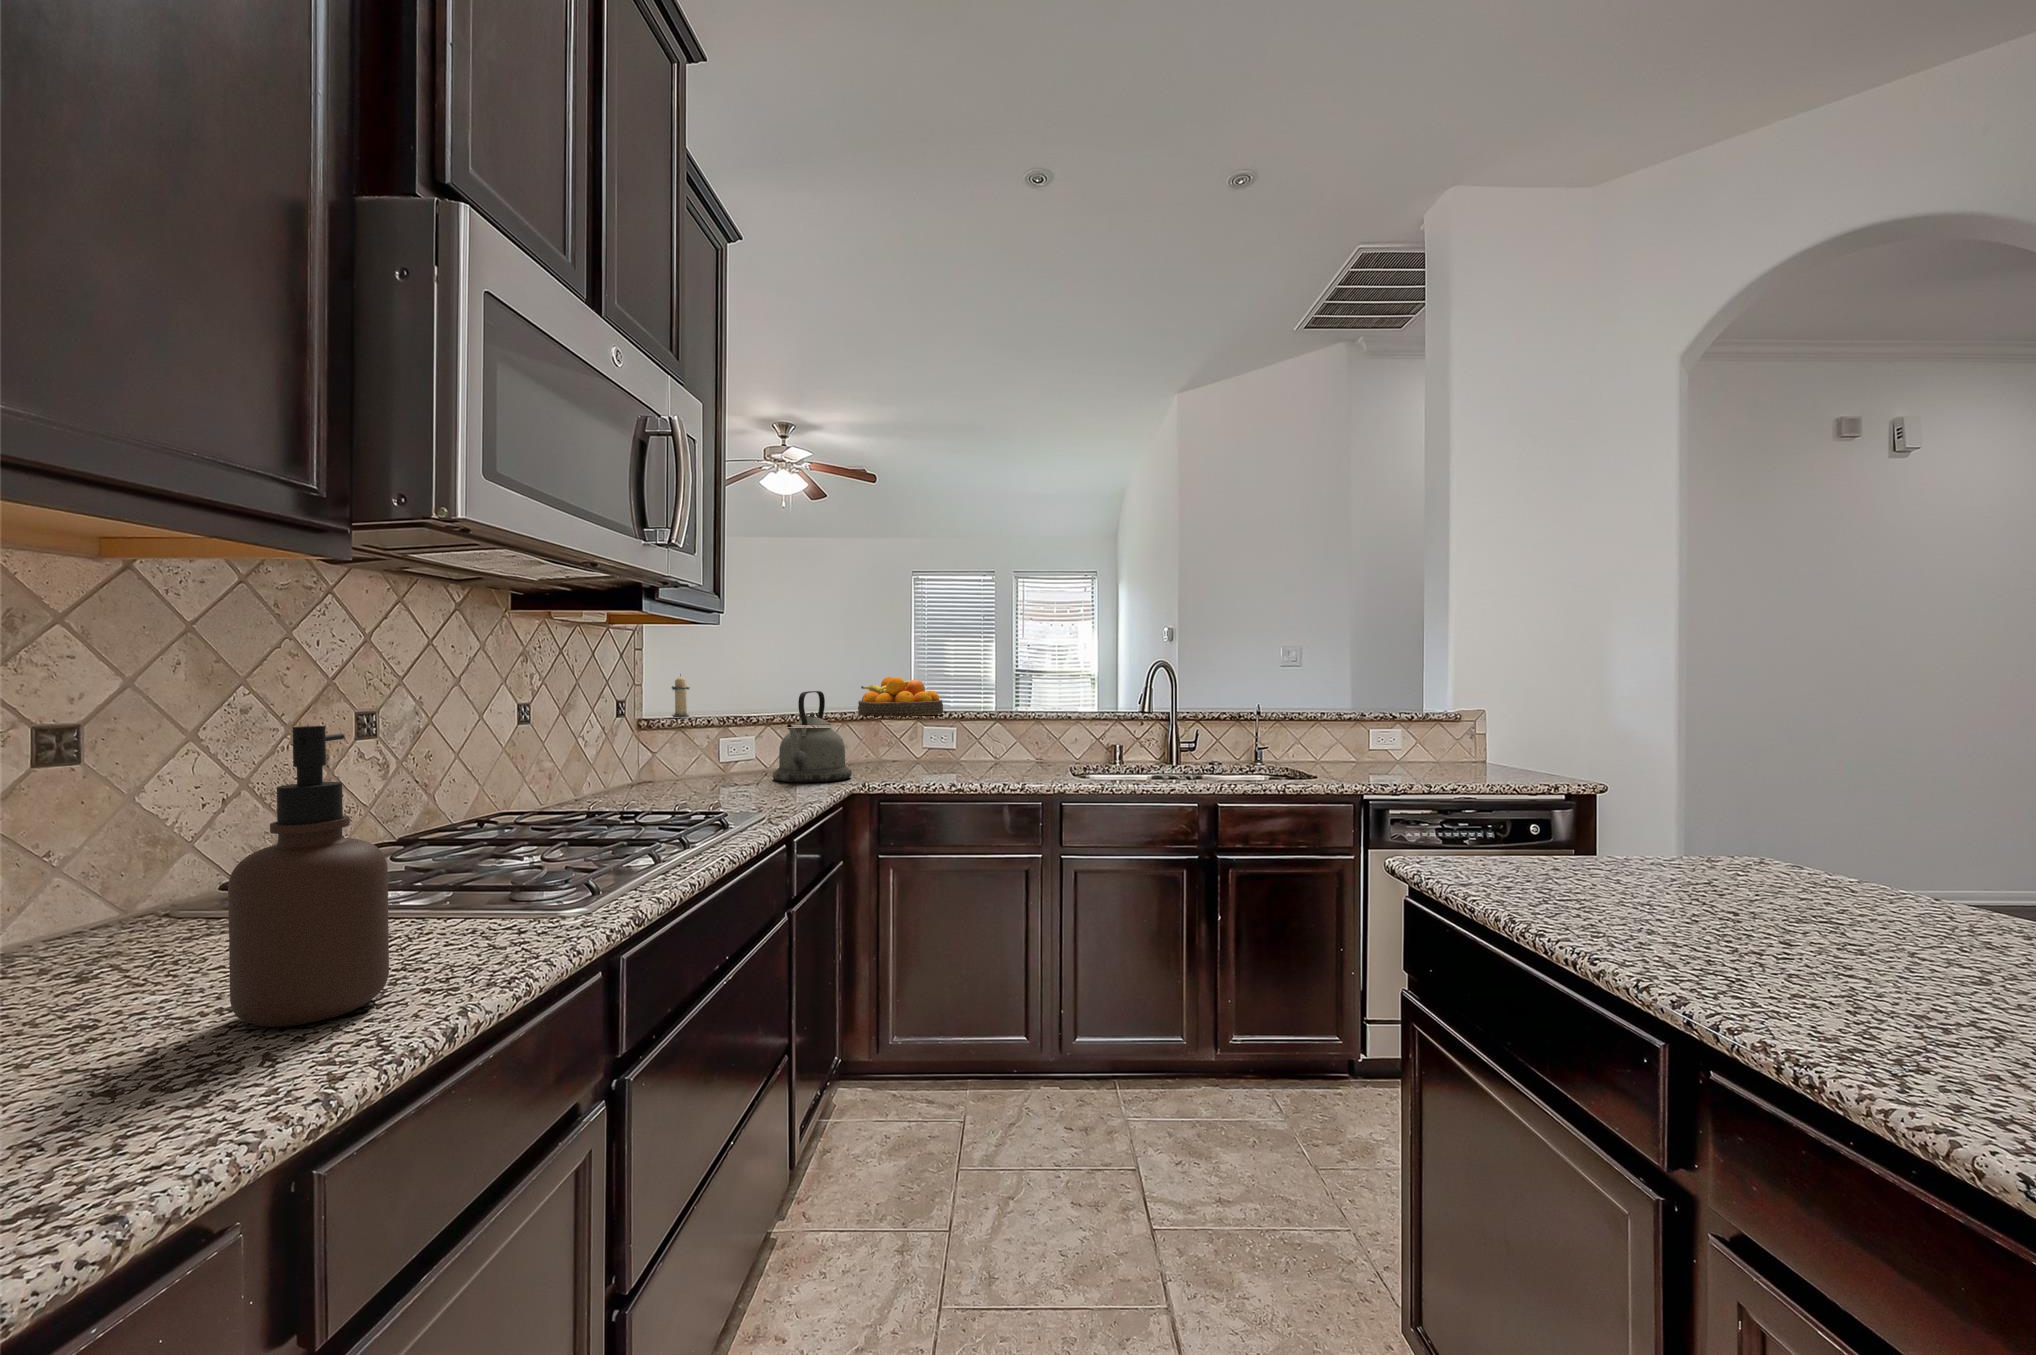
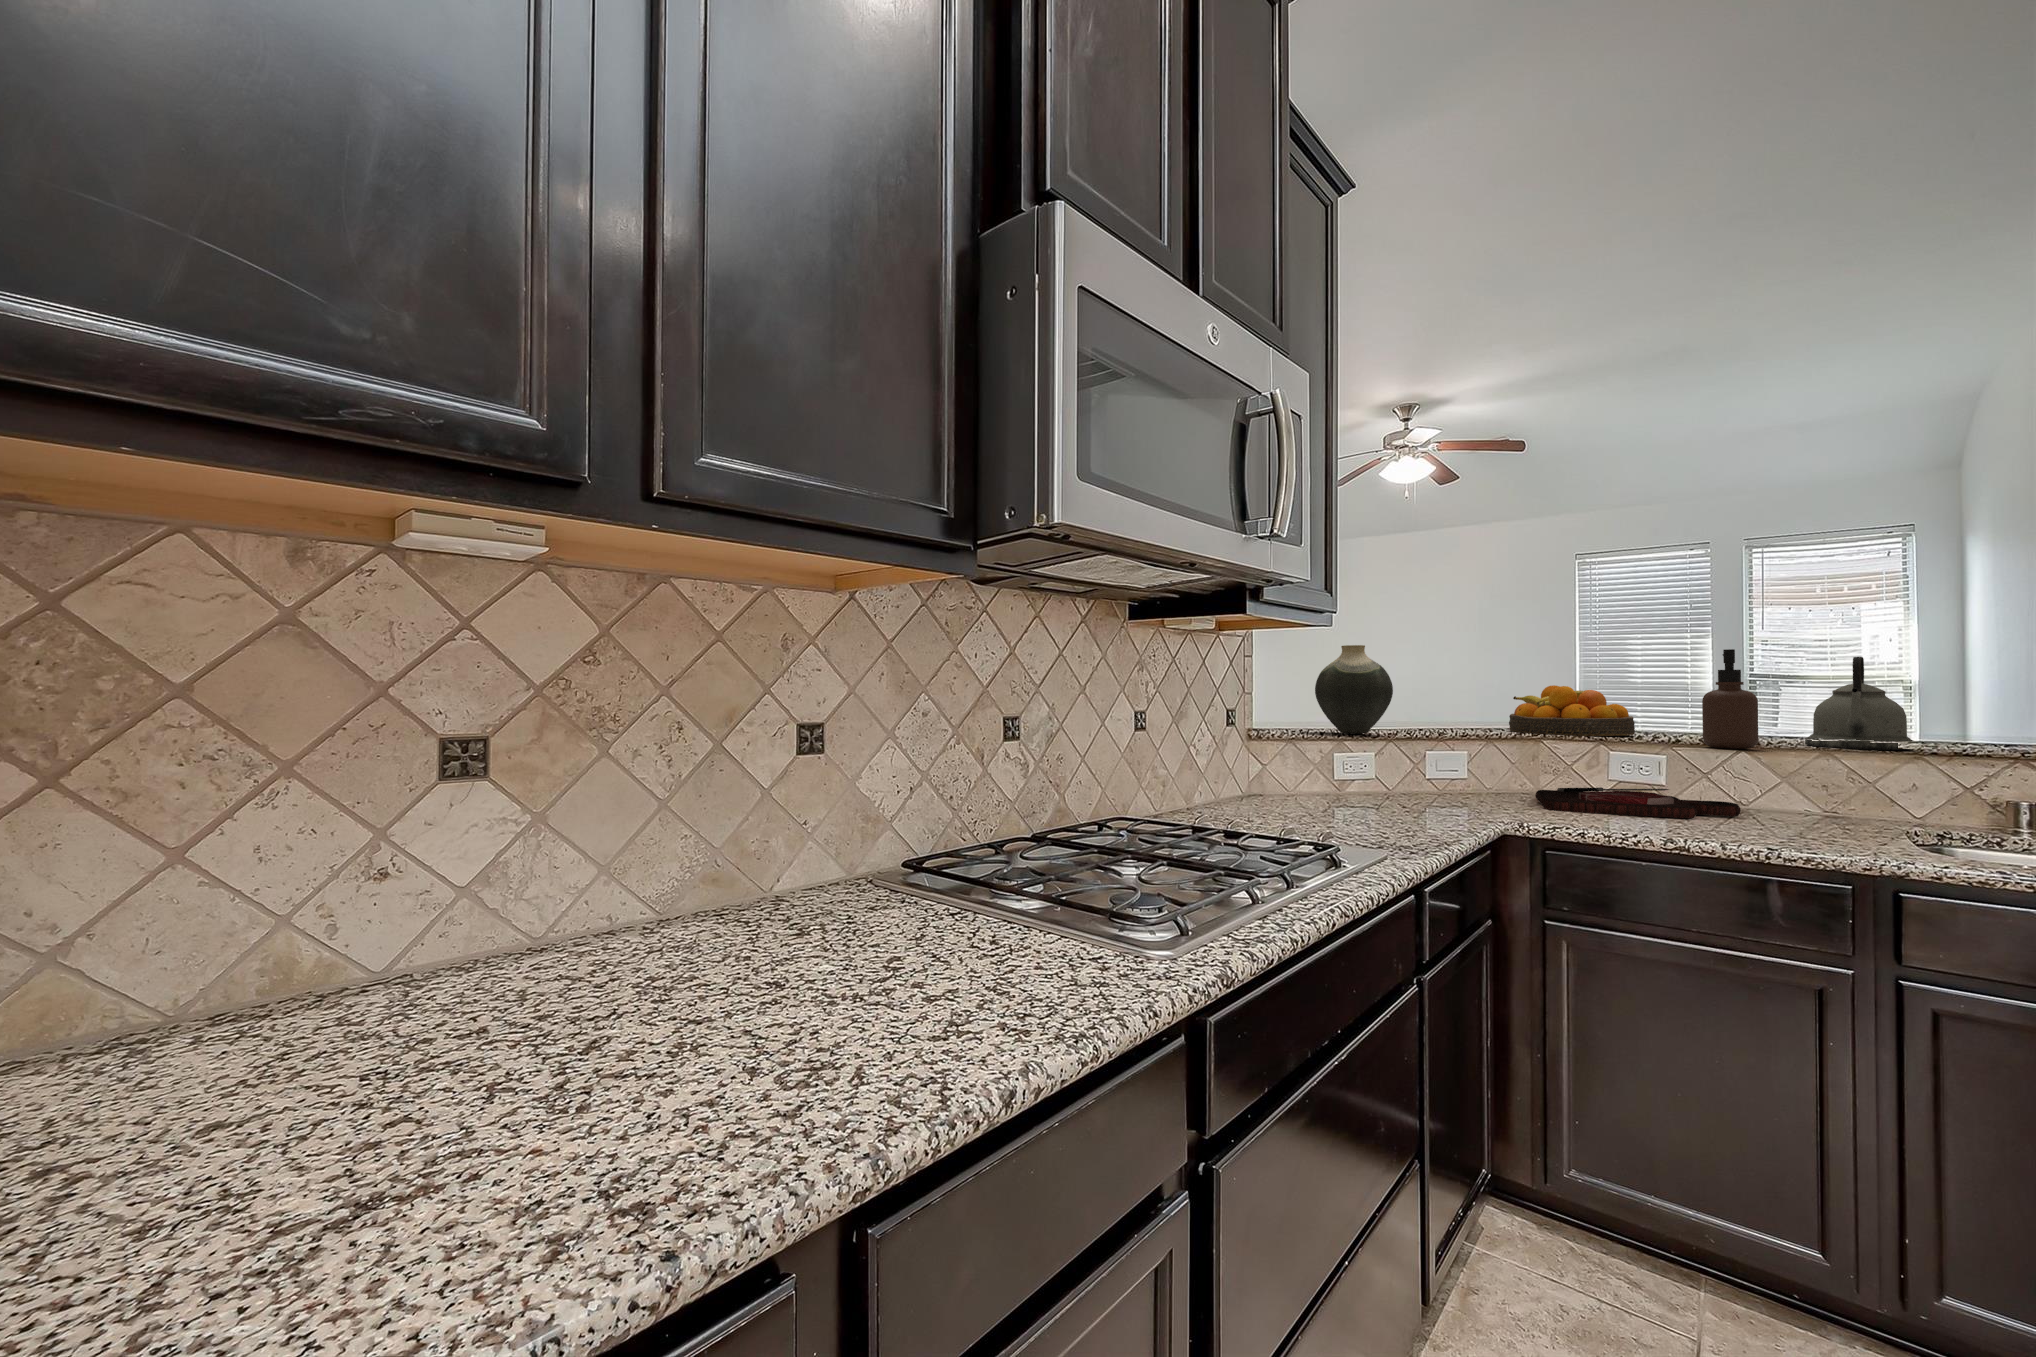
vase: none [698,640,767,721] -> present [1315,645,1393,734]
candle: present [672,674,689,717] -> none [1287,681,1311,727]
kettle: present [773,691,852,782] -> present [1805,657,1913,750]
soap dispenser: present [228,726,389,1027] -> present [1702,649,1758,749]
cutting board: none [876,750,1002,773] -> present [1535,787,1741,818]

